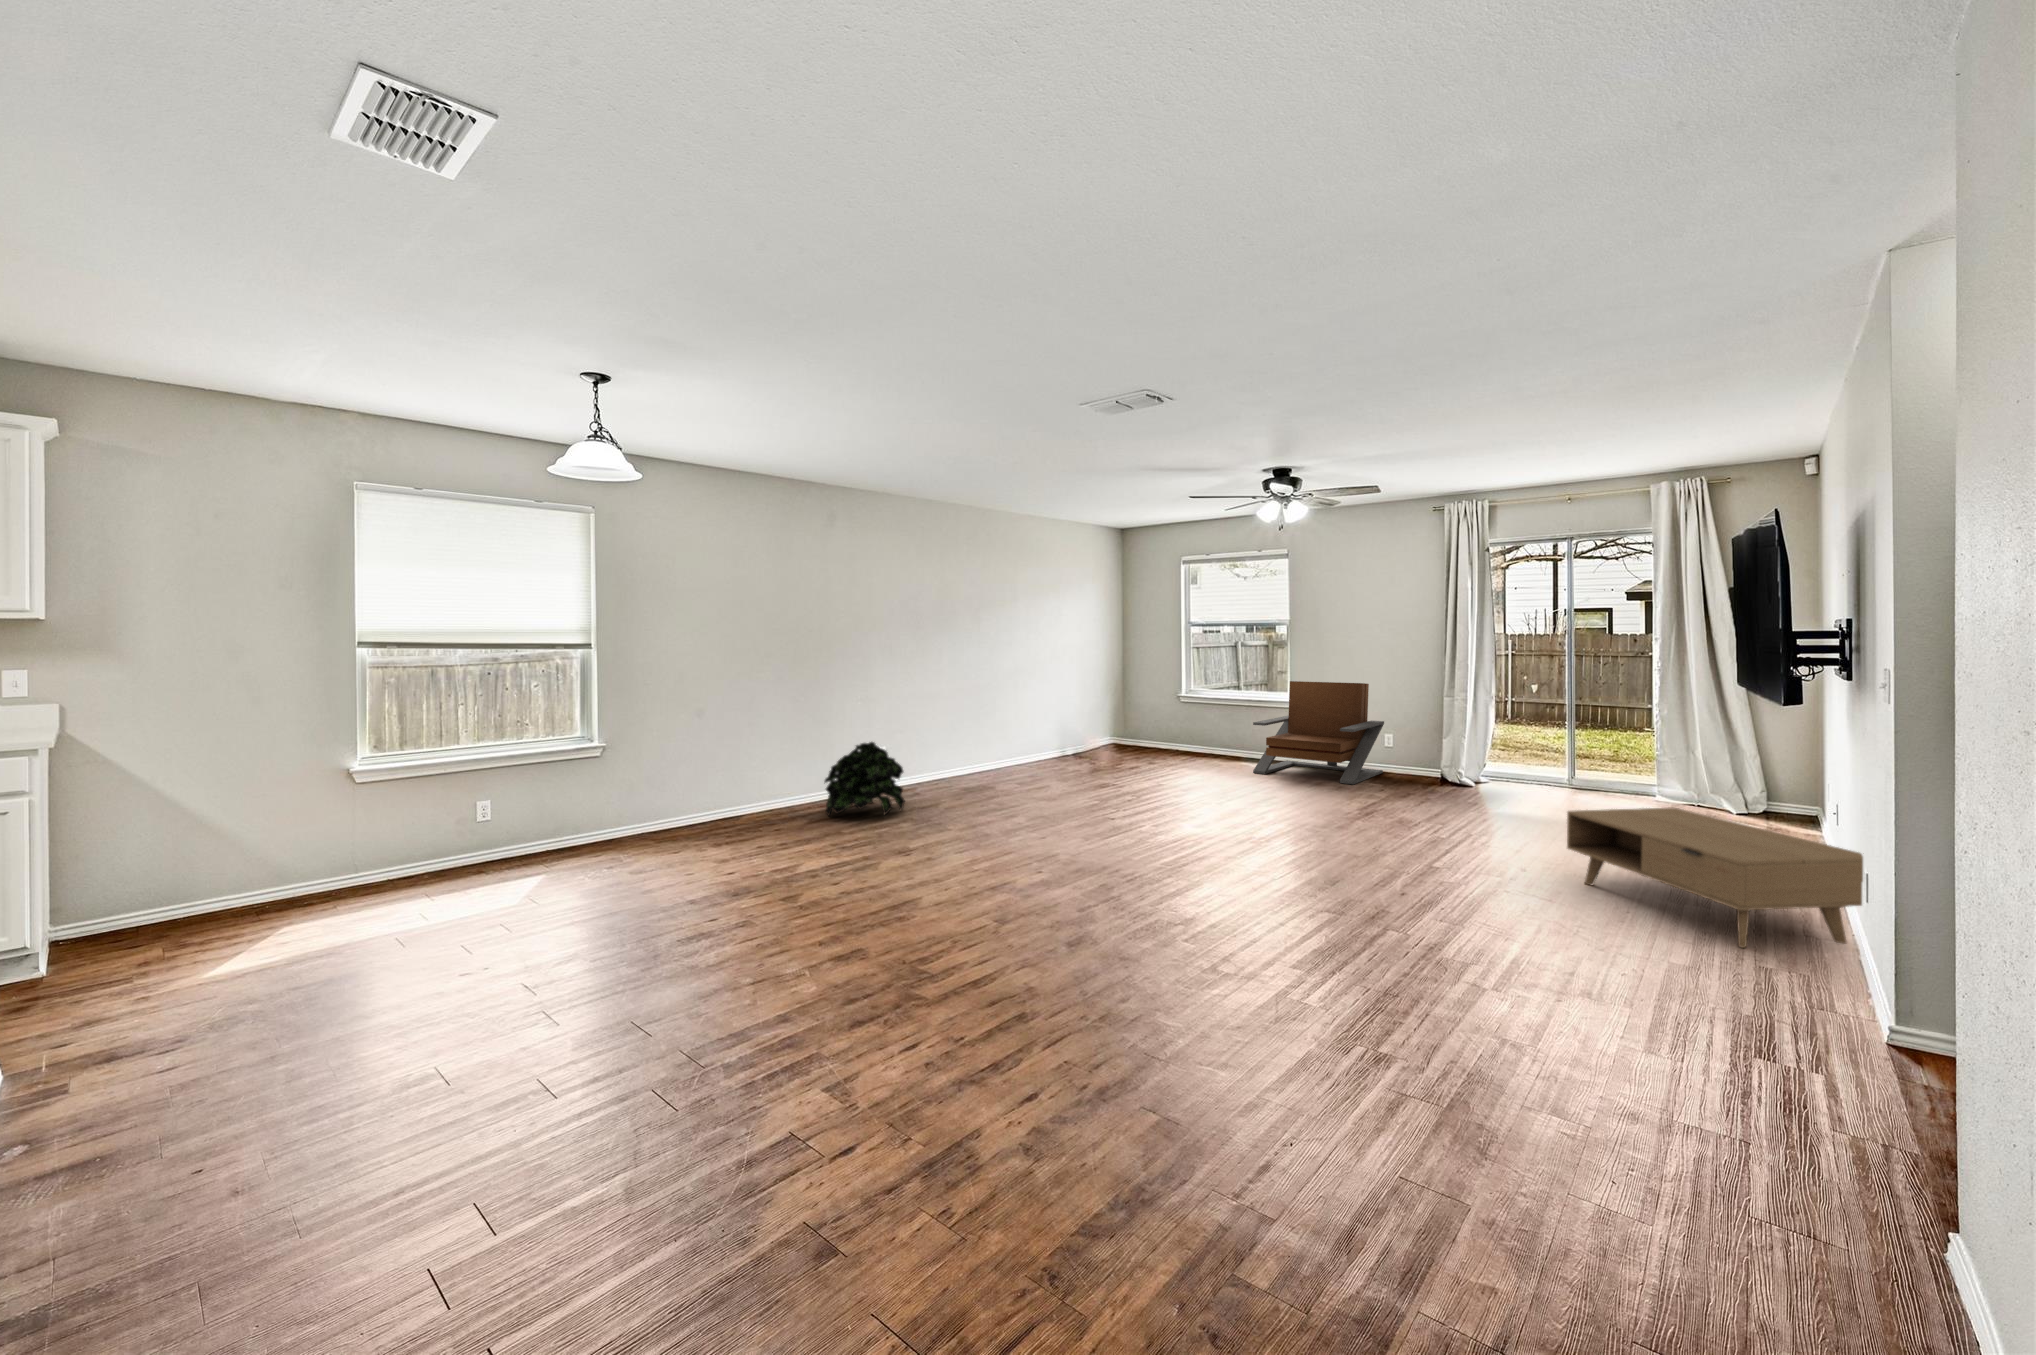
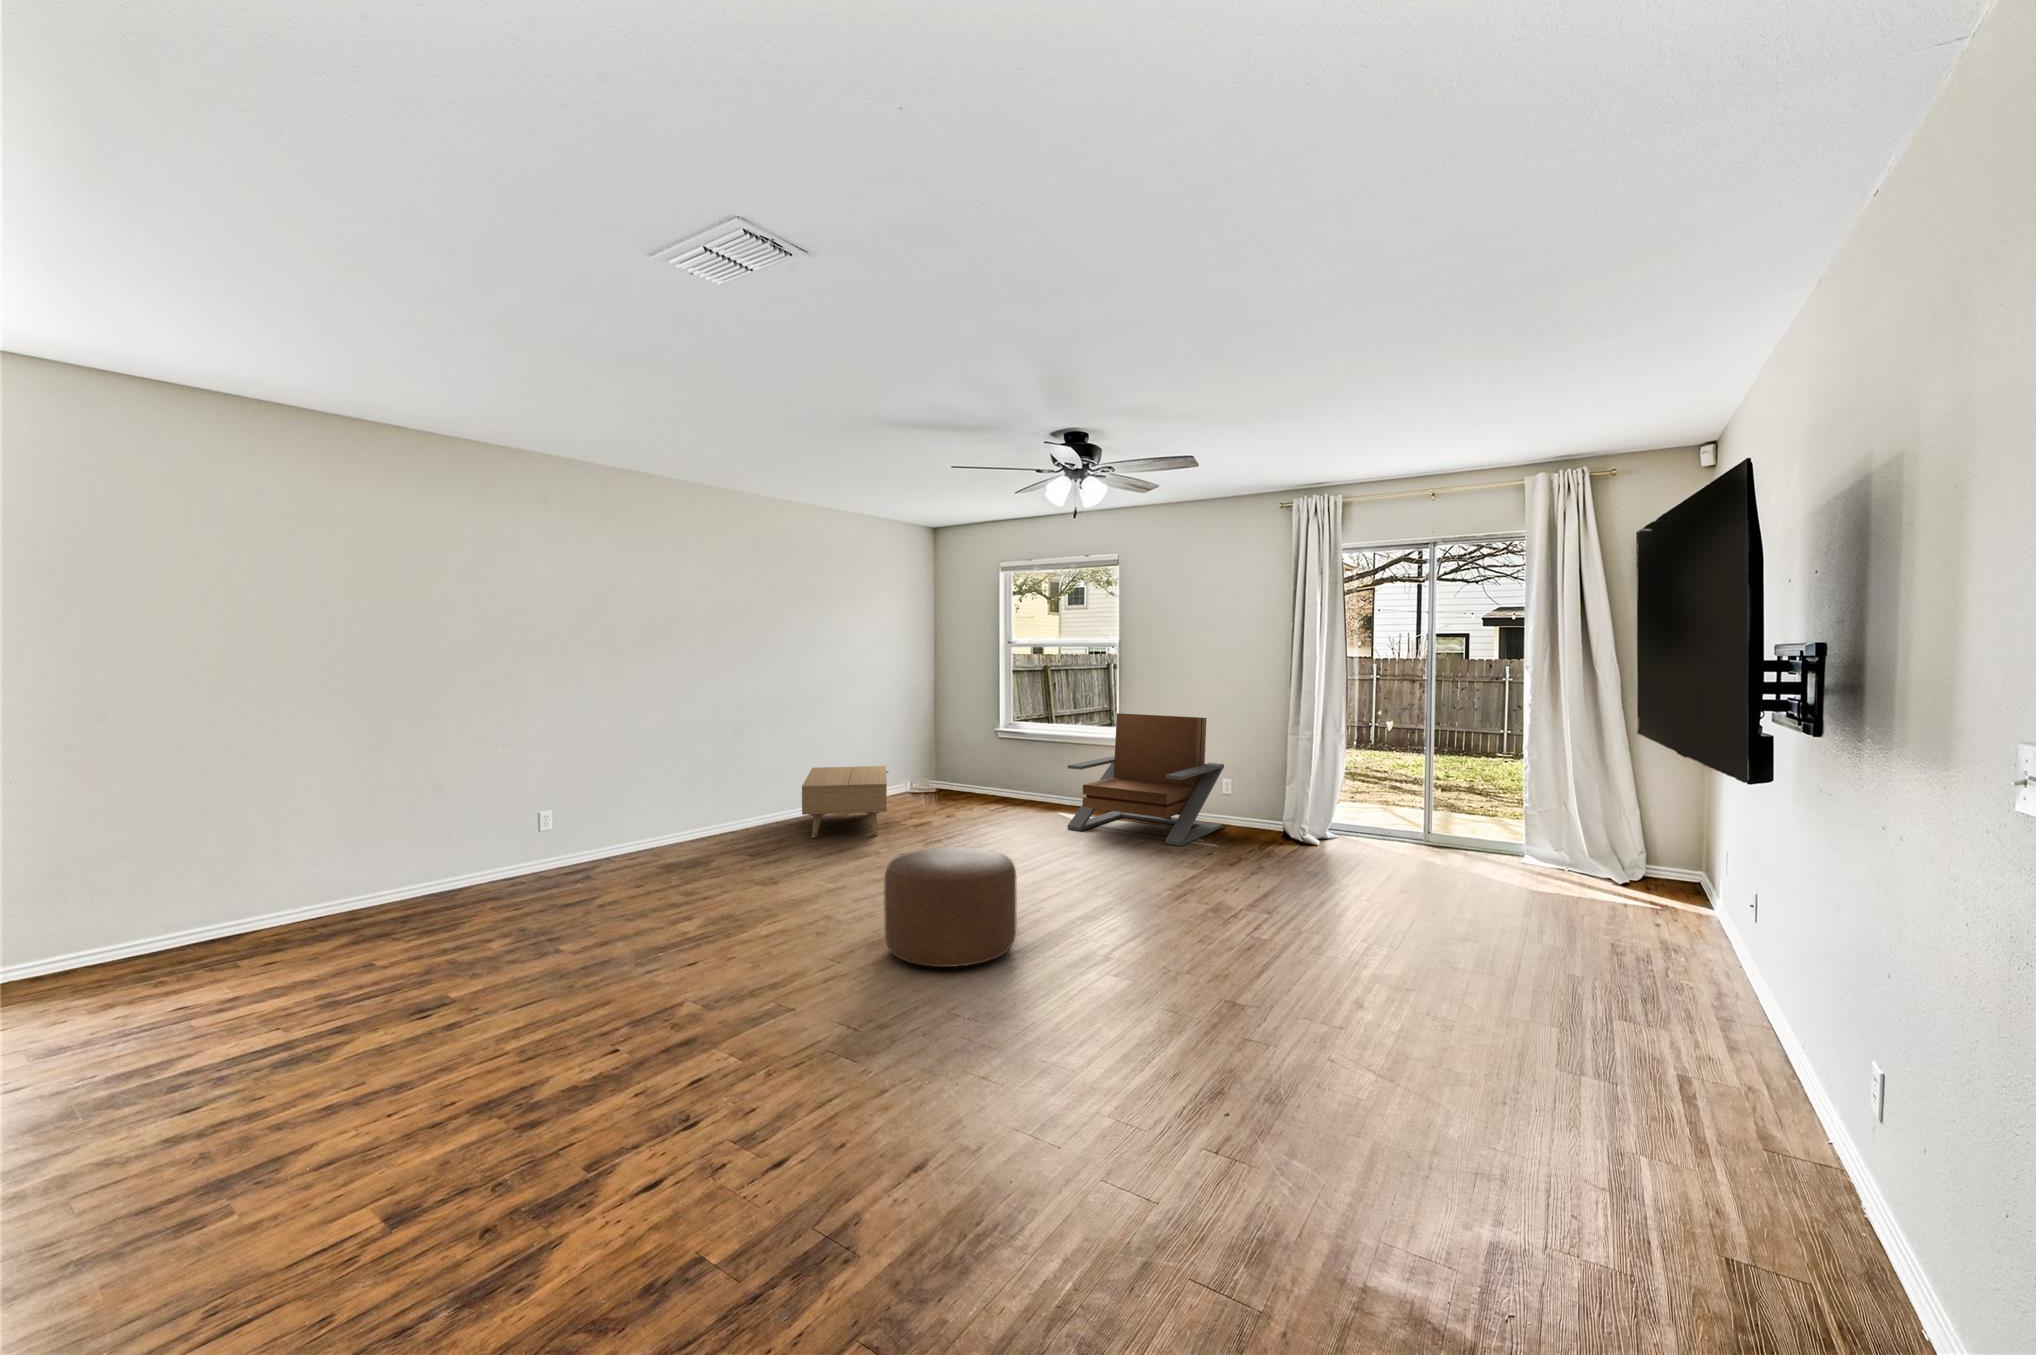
potted plant: present [825,742,905,815] -> none [409,799,553,914]
ottoman: none [1165,772,1260,849] -> present [884,847,1016,967]
coffee table: present [1567,808,1863,948] -> present [802,766,888,838]

